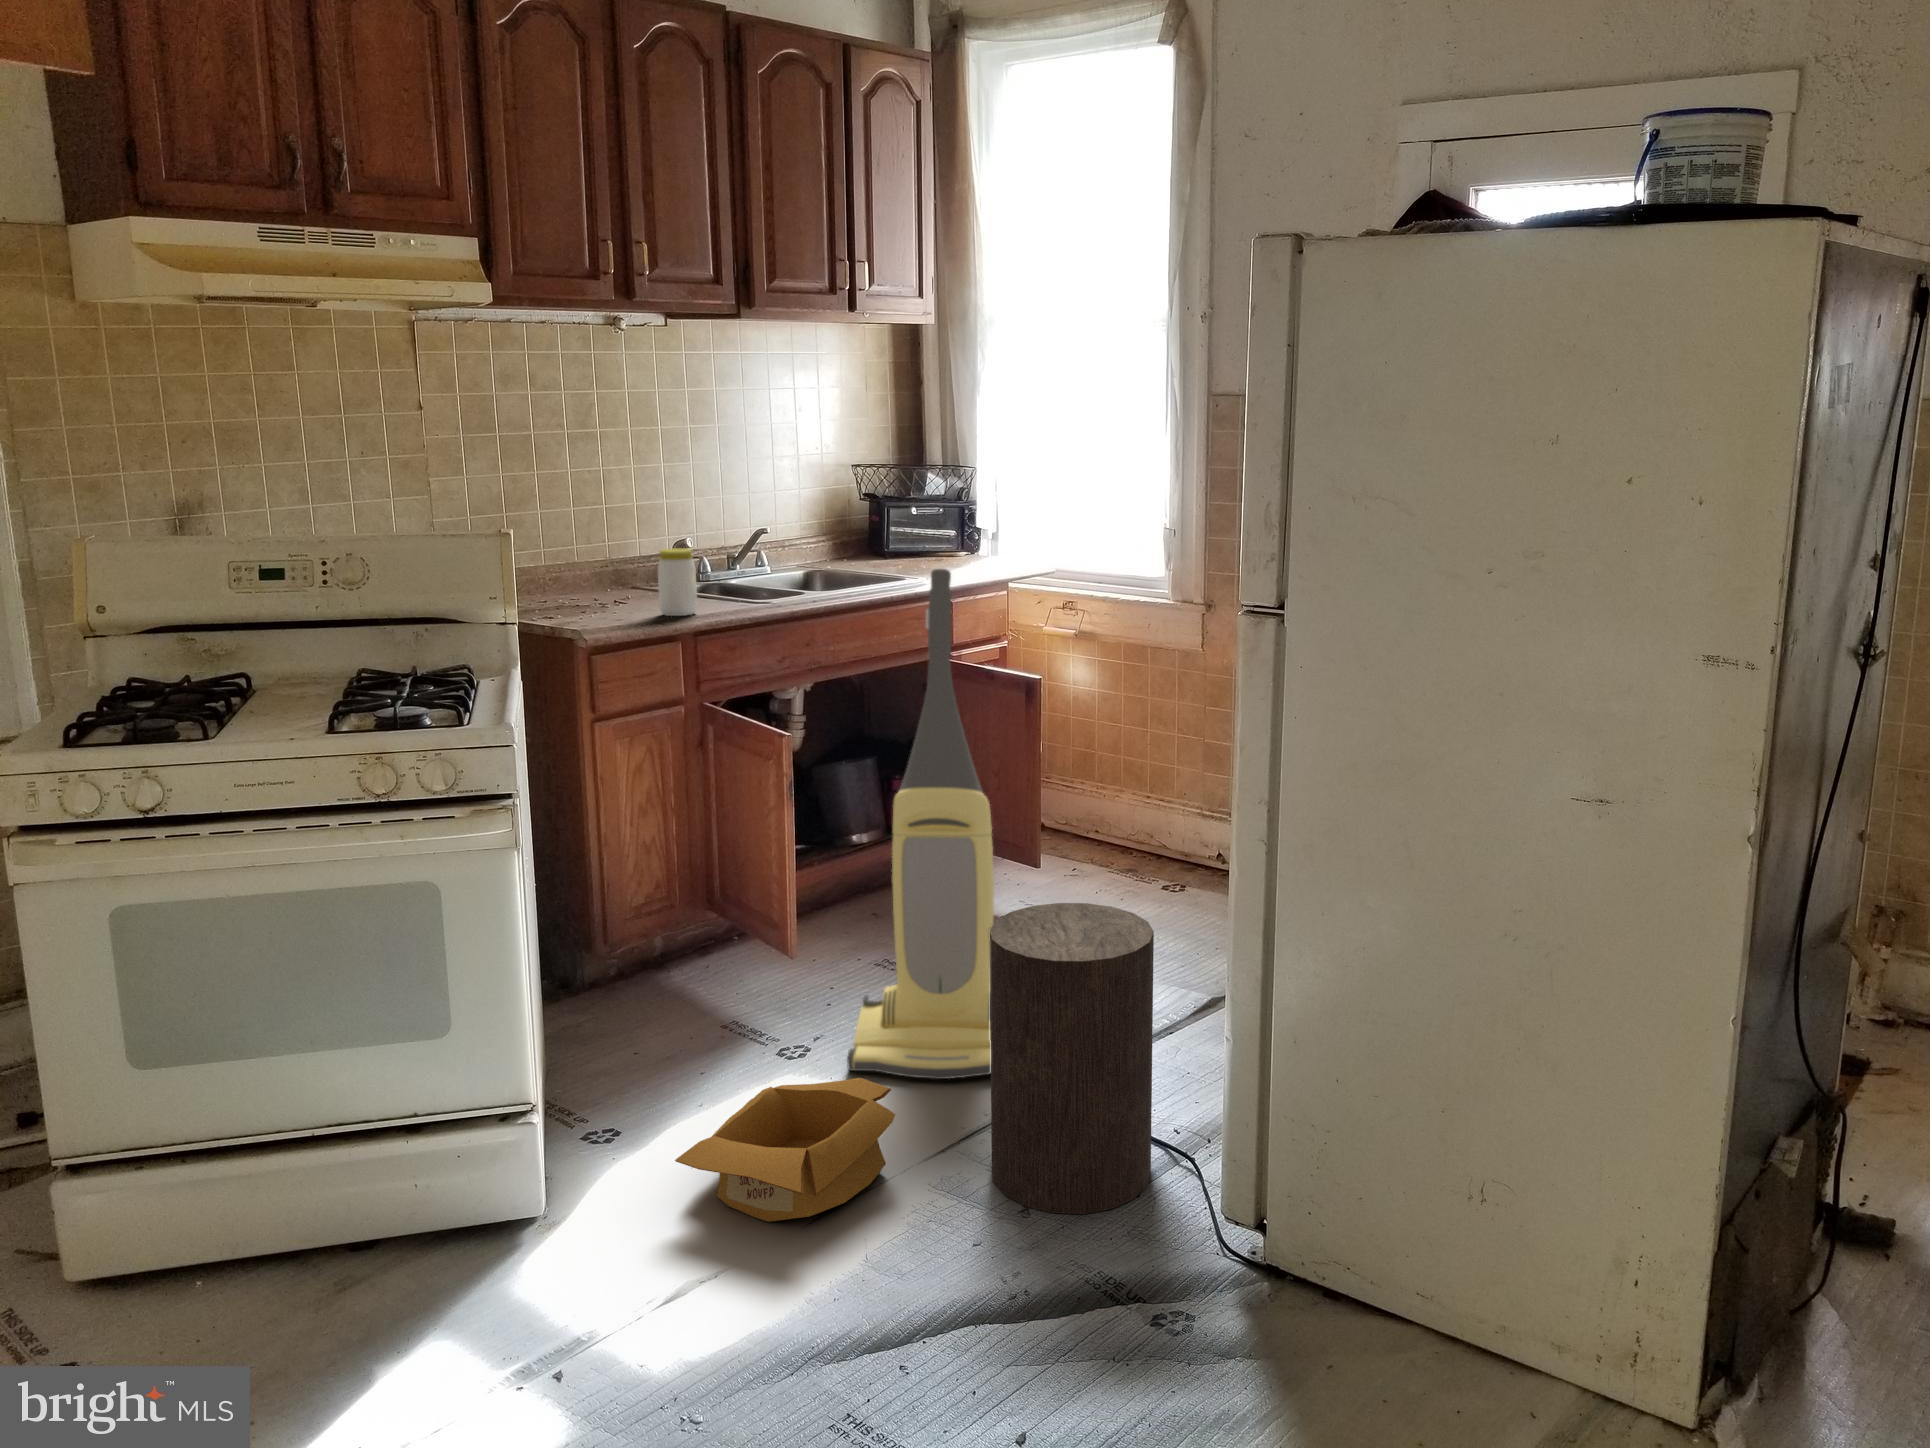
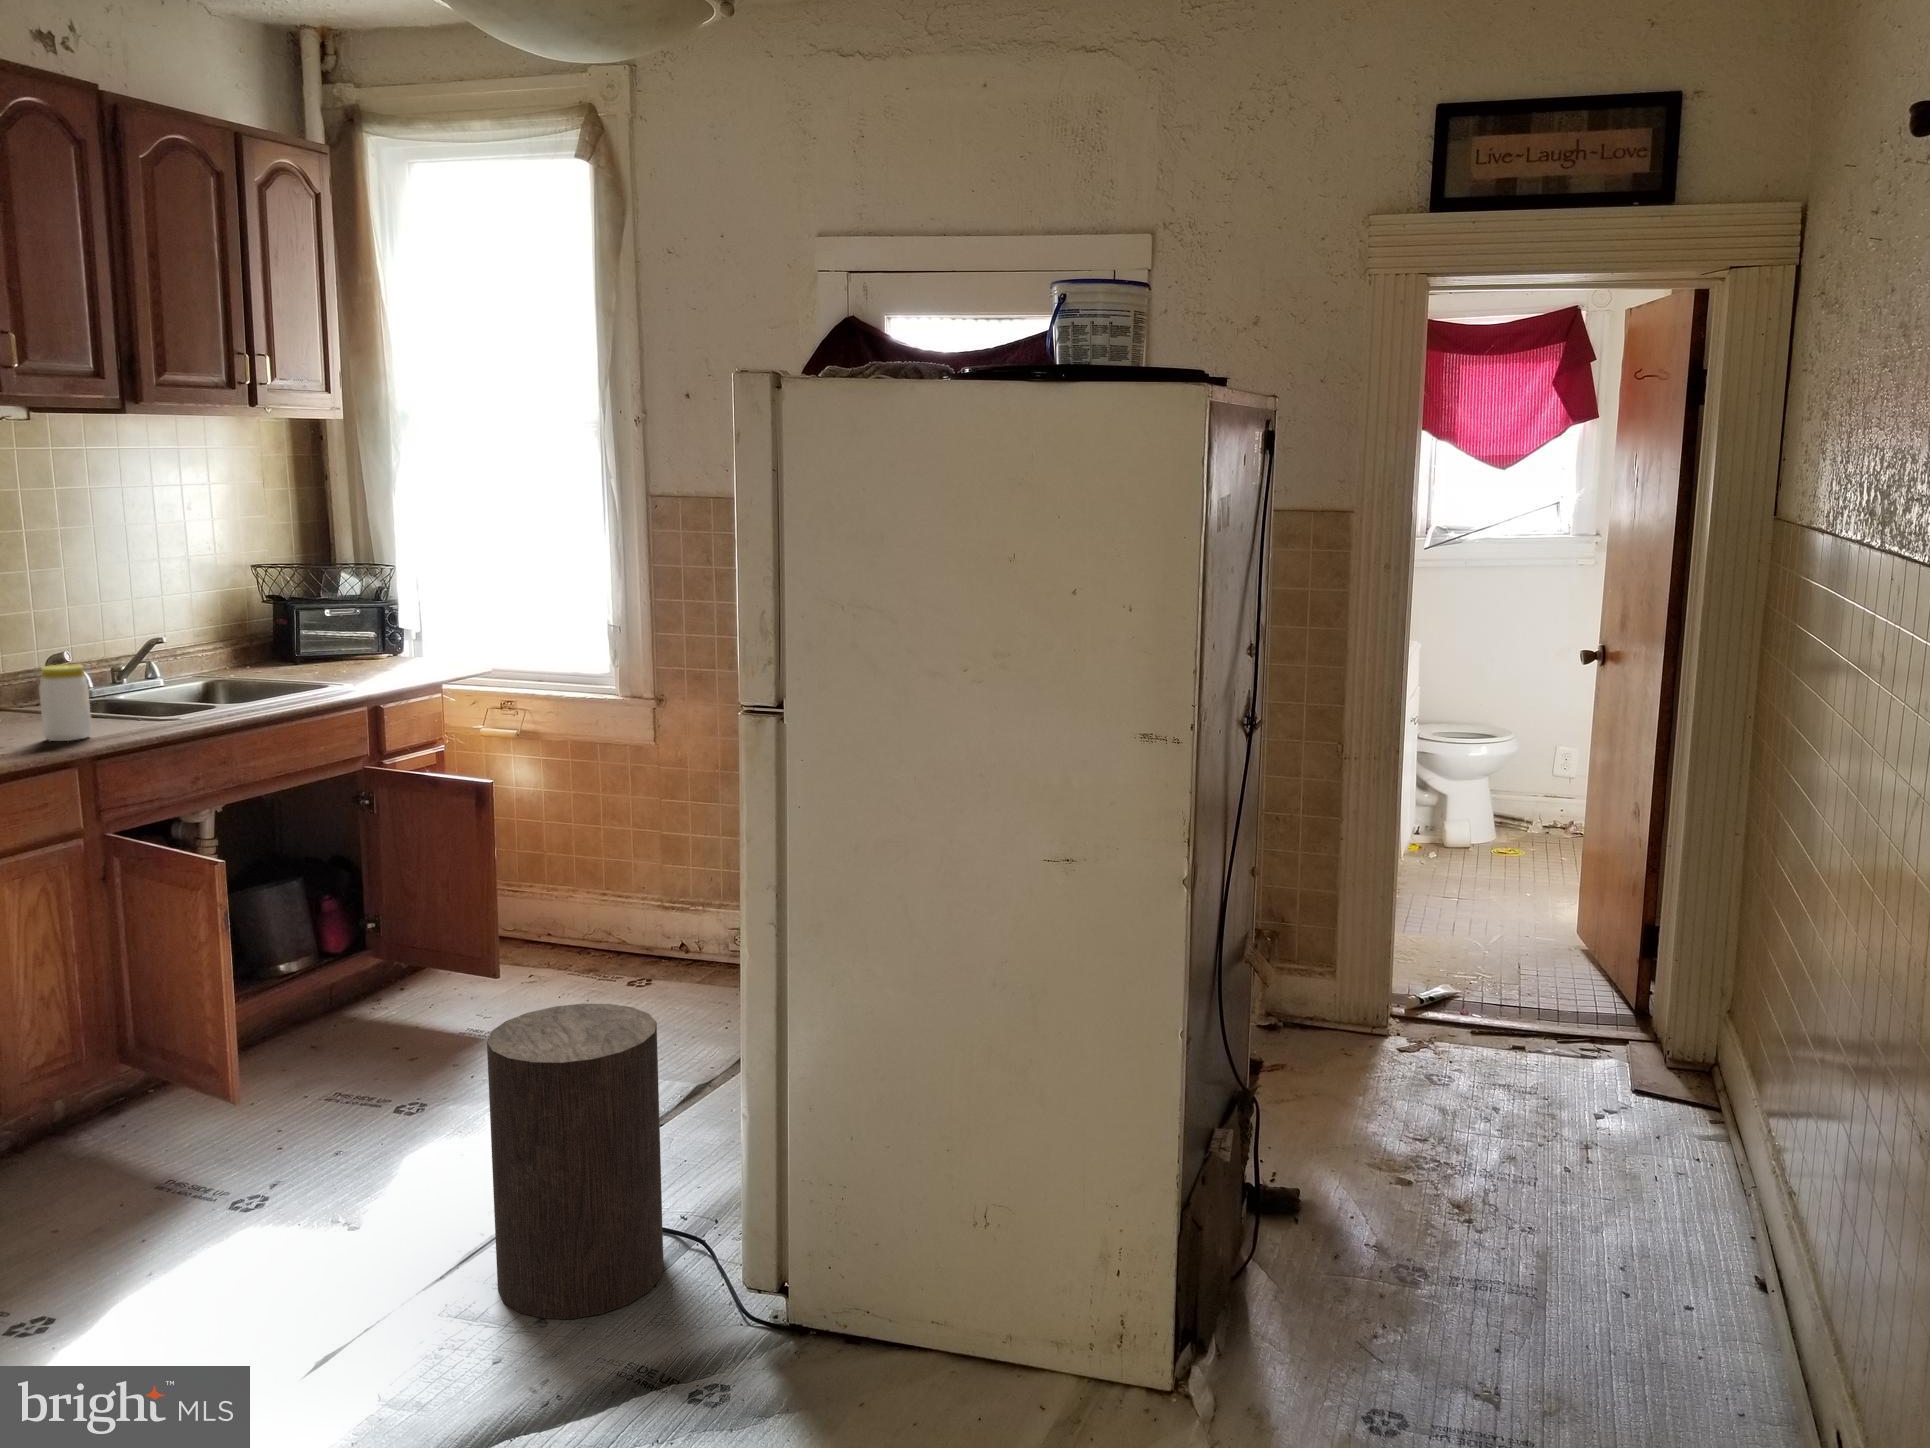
vacuum cleaner: present [847,569,994,1079] -> none [315,677,519,1219]
cardboard box: present [675,1078,895,1222] -> none [136,1219,390,1389]

